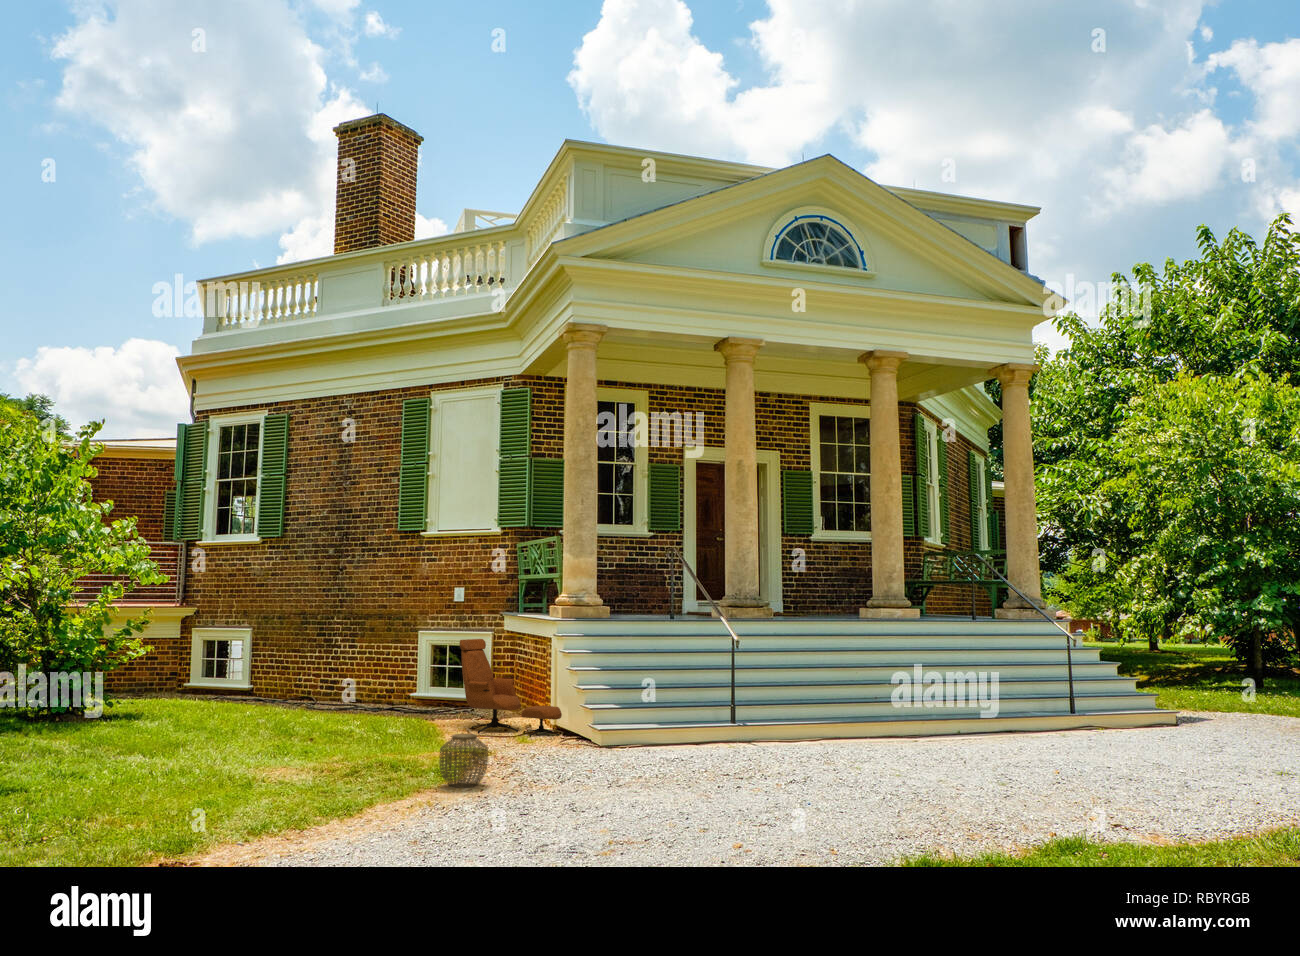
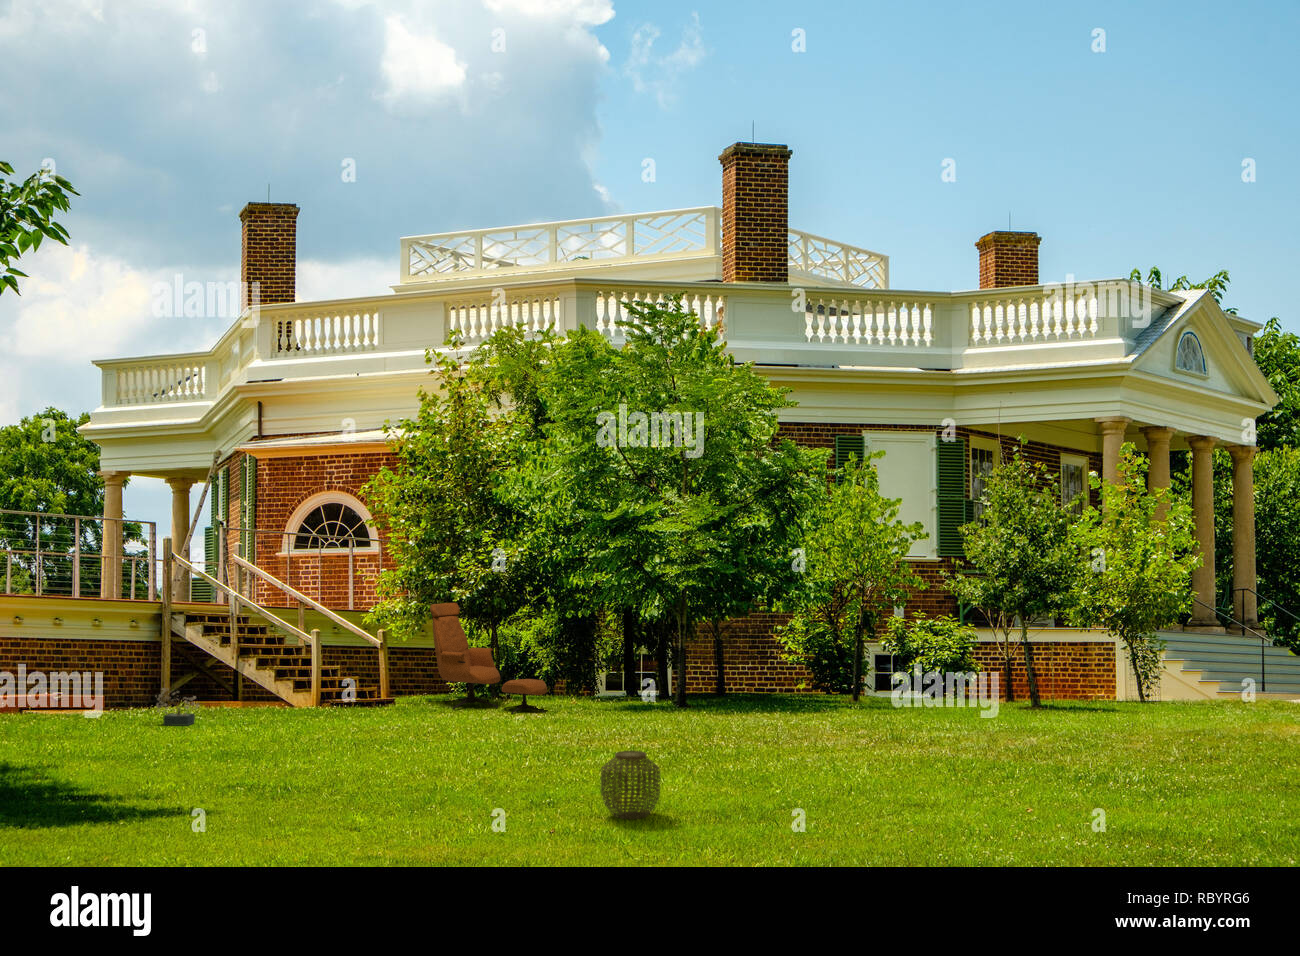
decorative plant: none [210,712,251,746] -> present [157,688,199,726]
woven basket: present [439,734,488,788] -> present [601,751,660,819]

